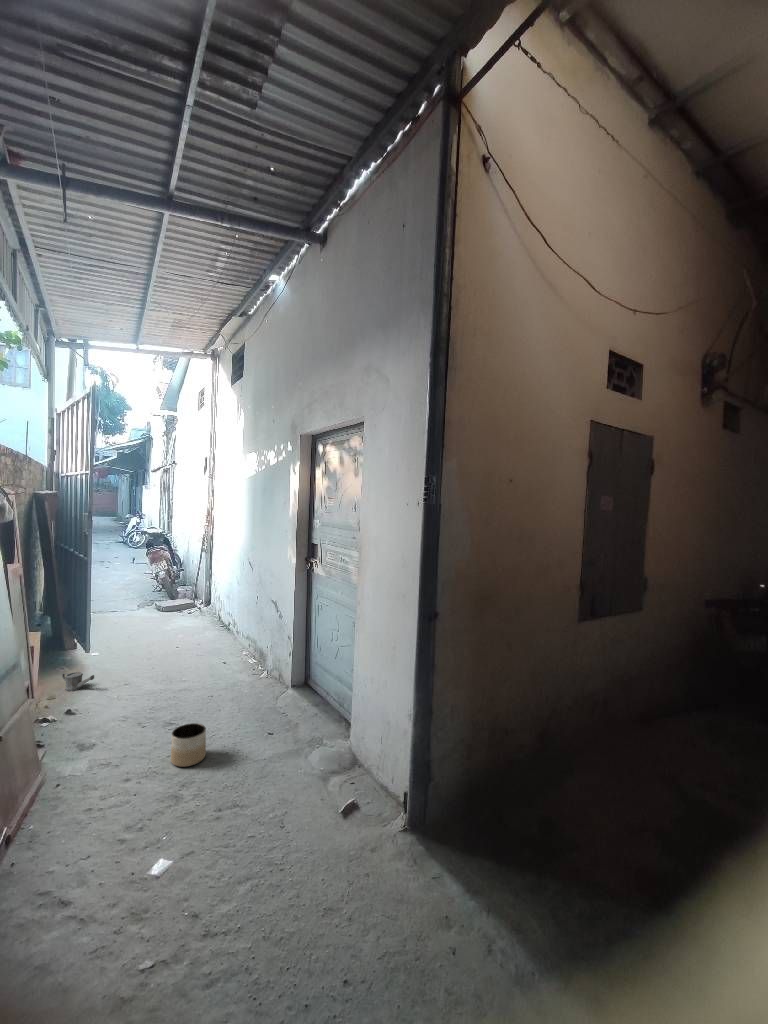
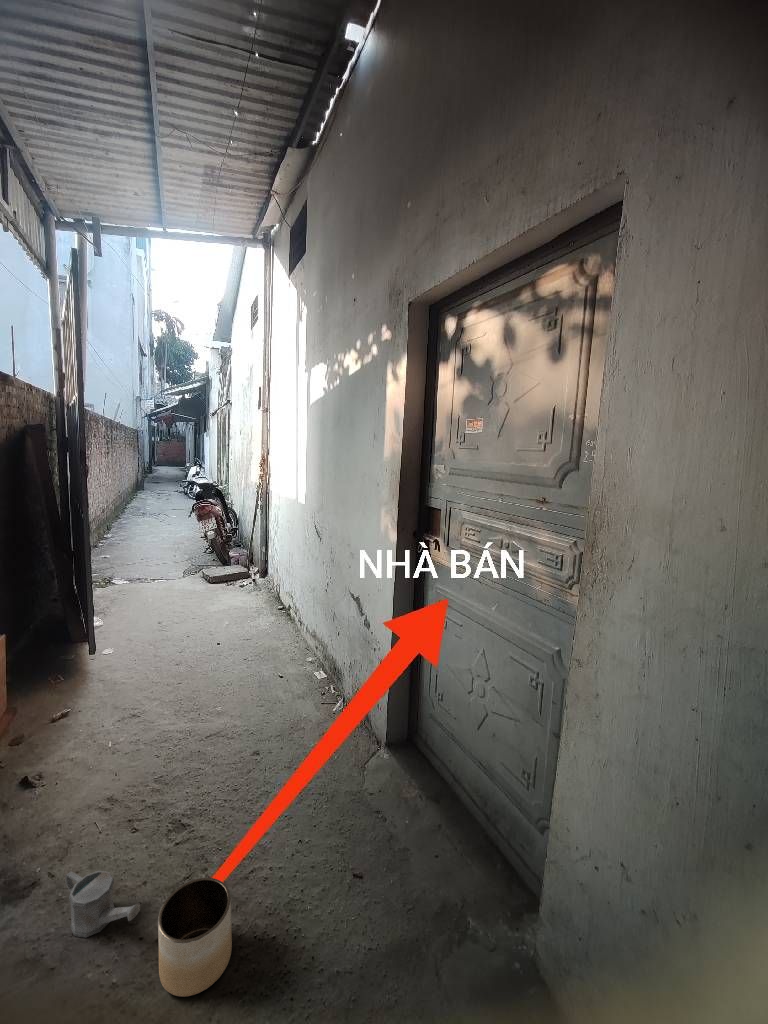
watering can: present [62,672,94,691] -> present [65,871,140,938]

